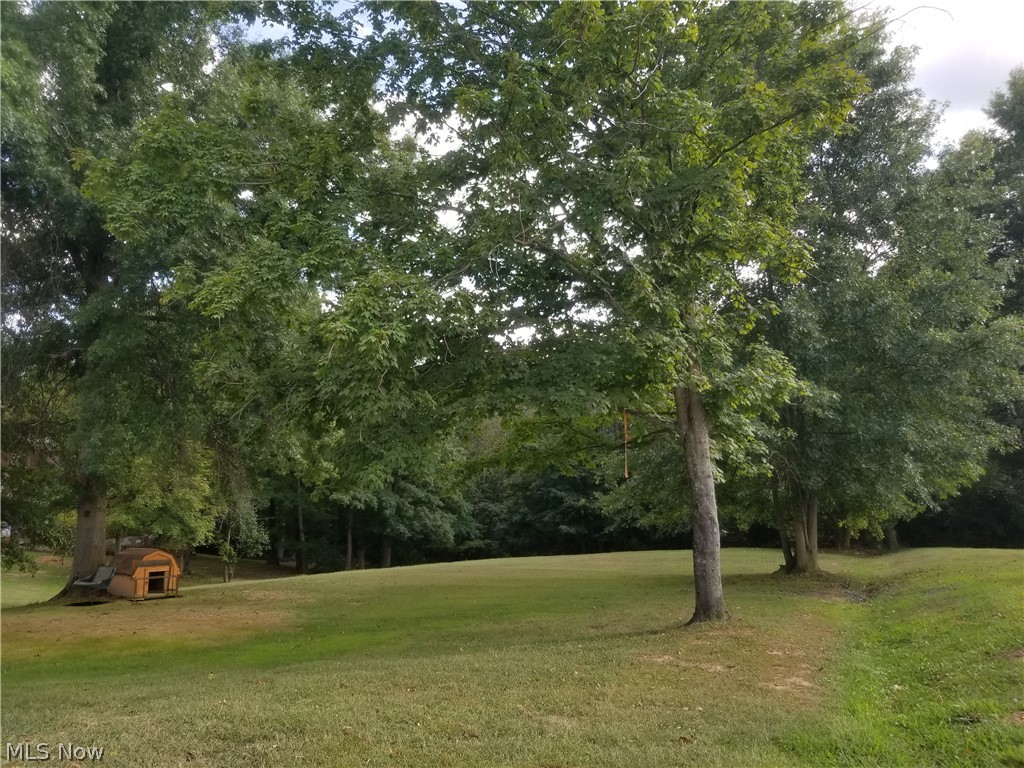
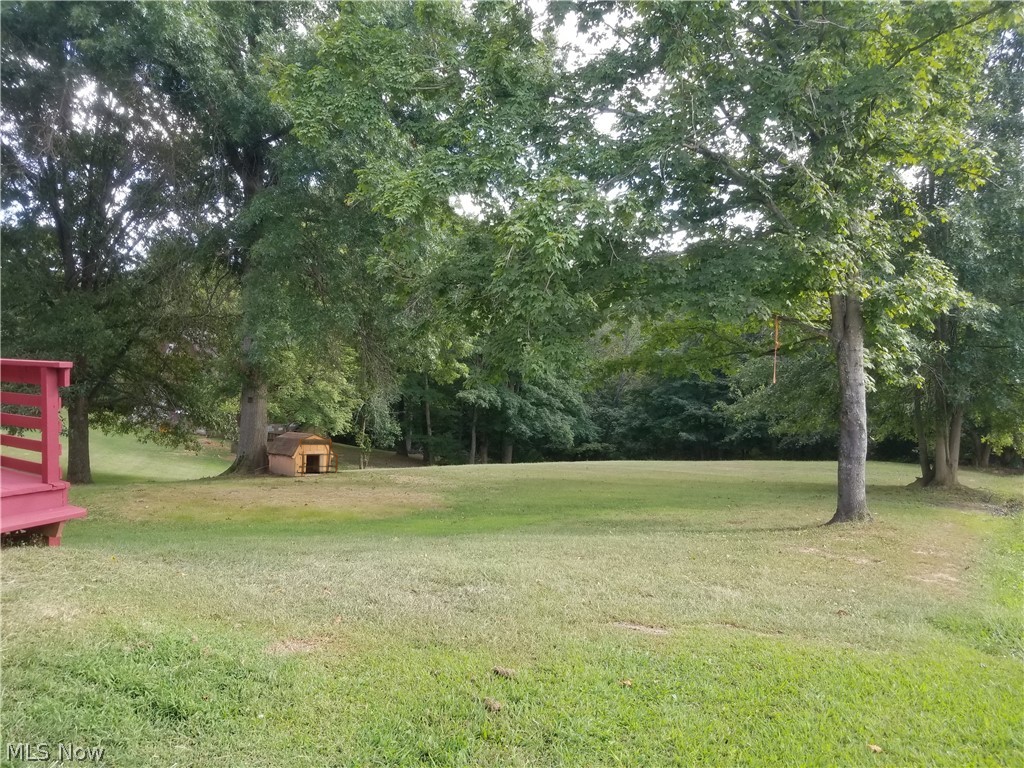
lounge chair: present [71,565,116,605] -> none [251,442,286,475]

